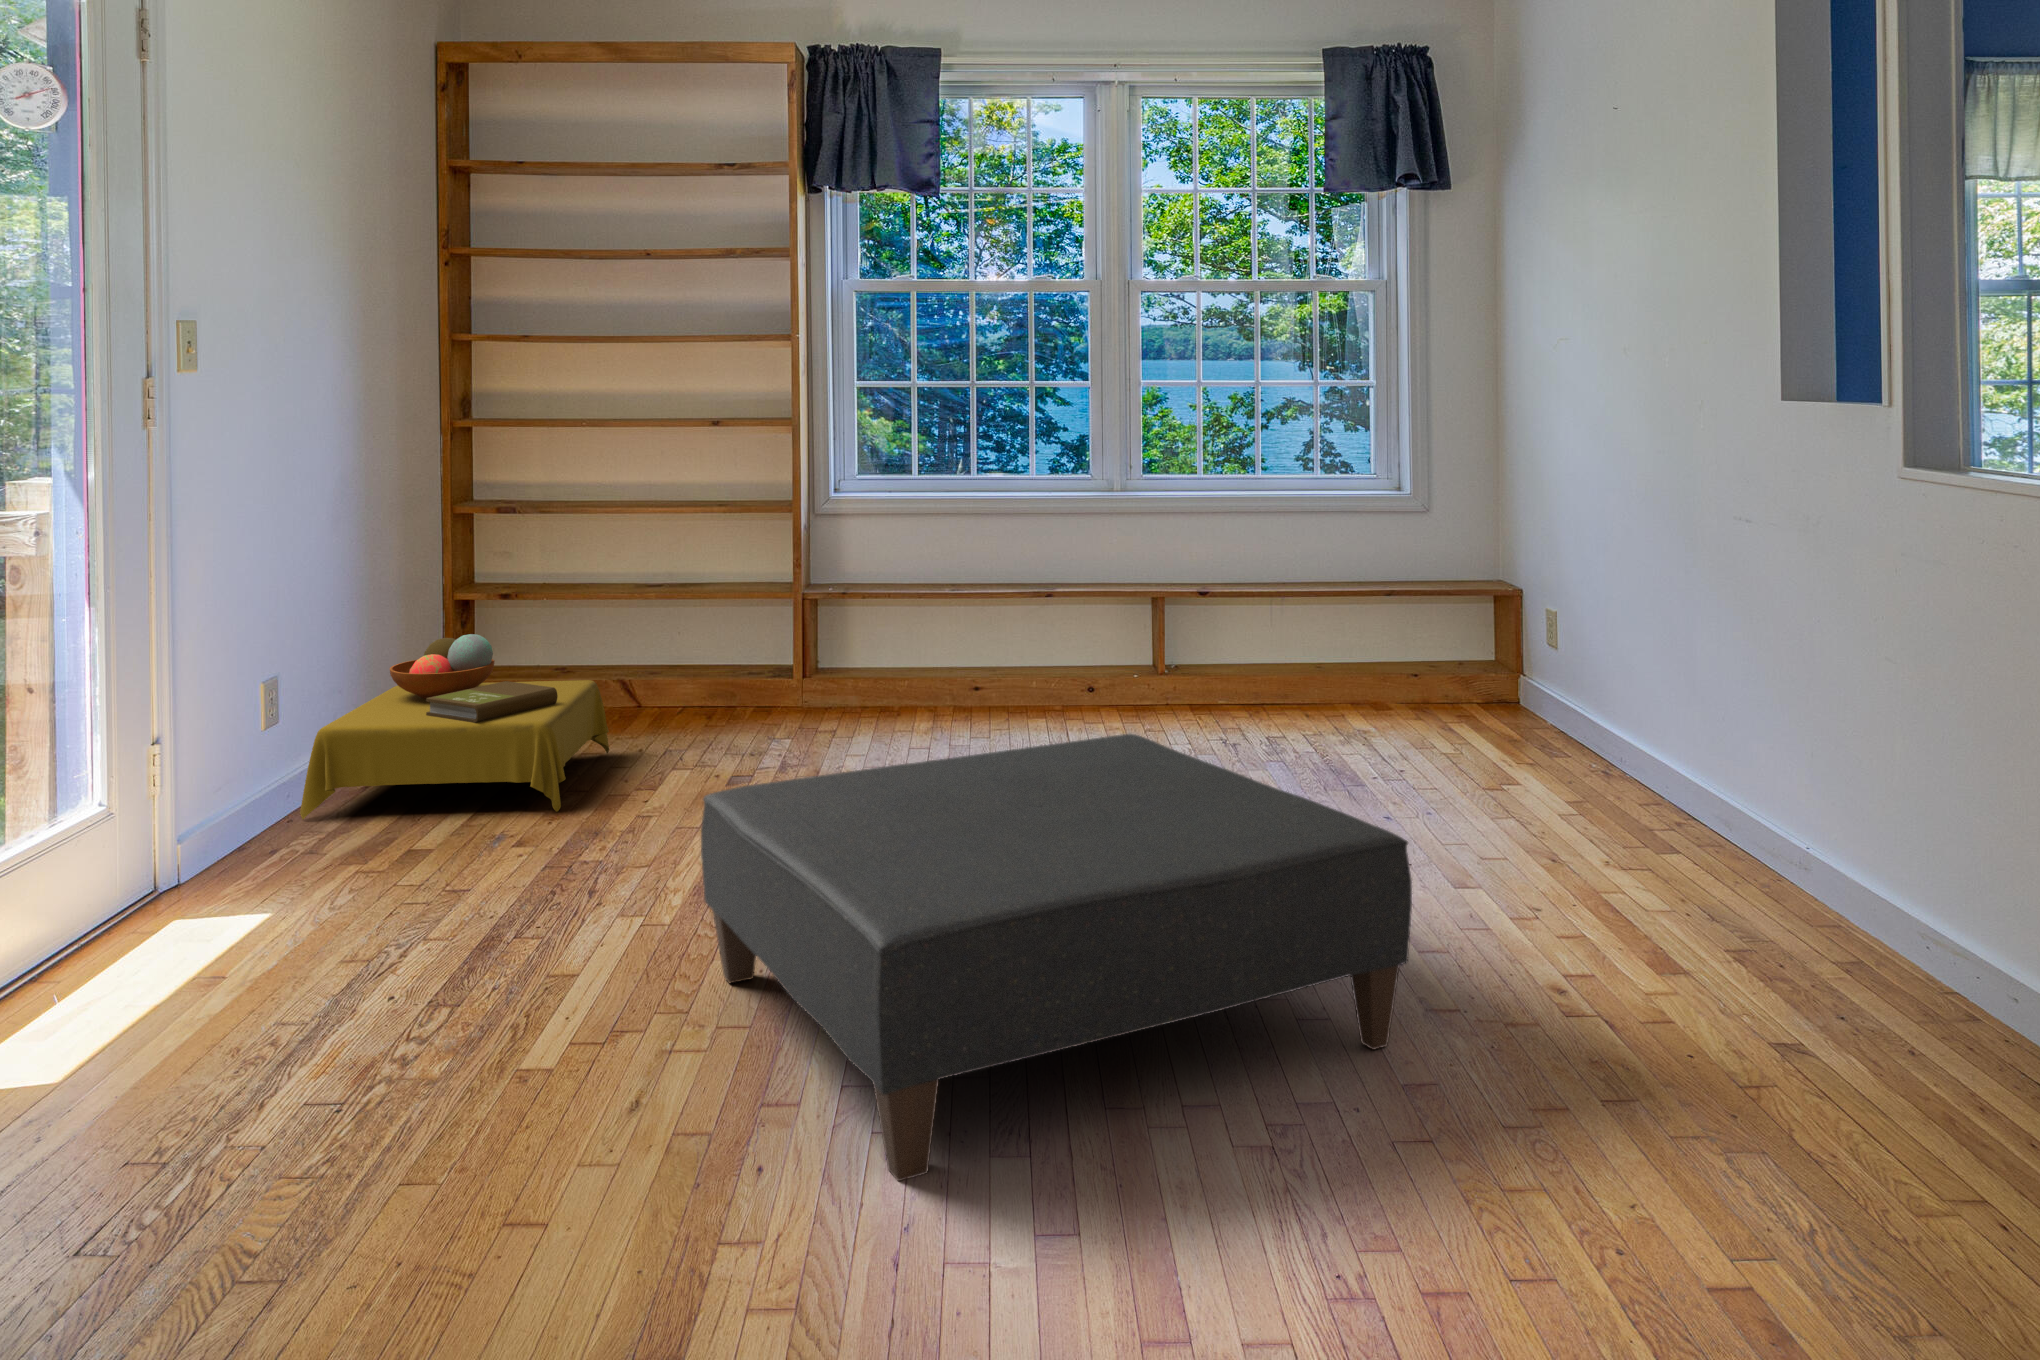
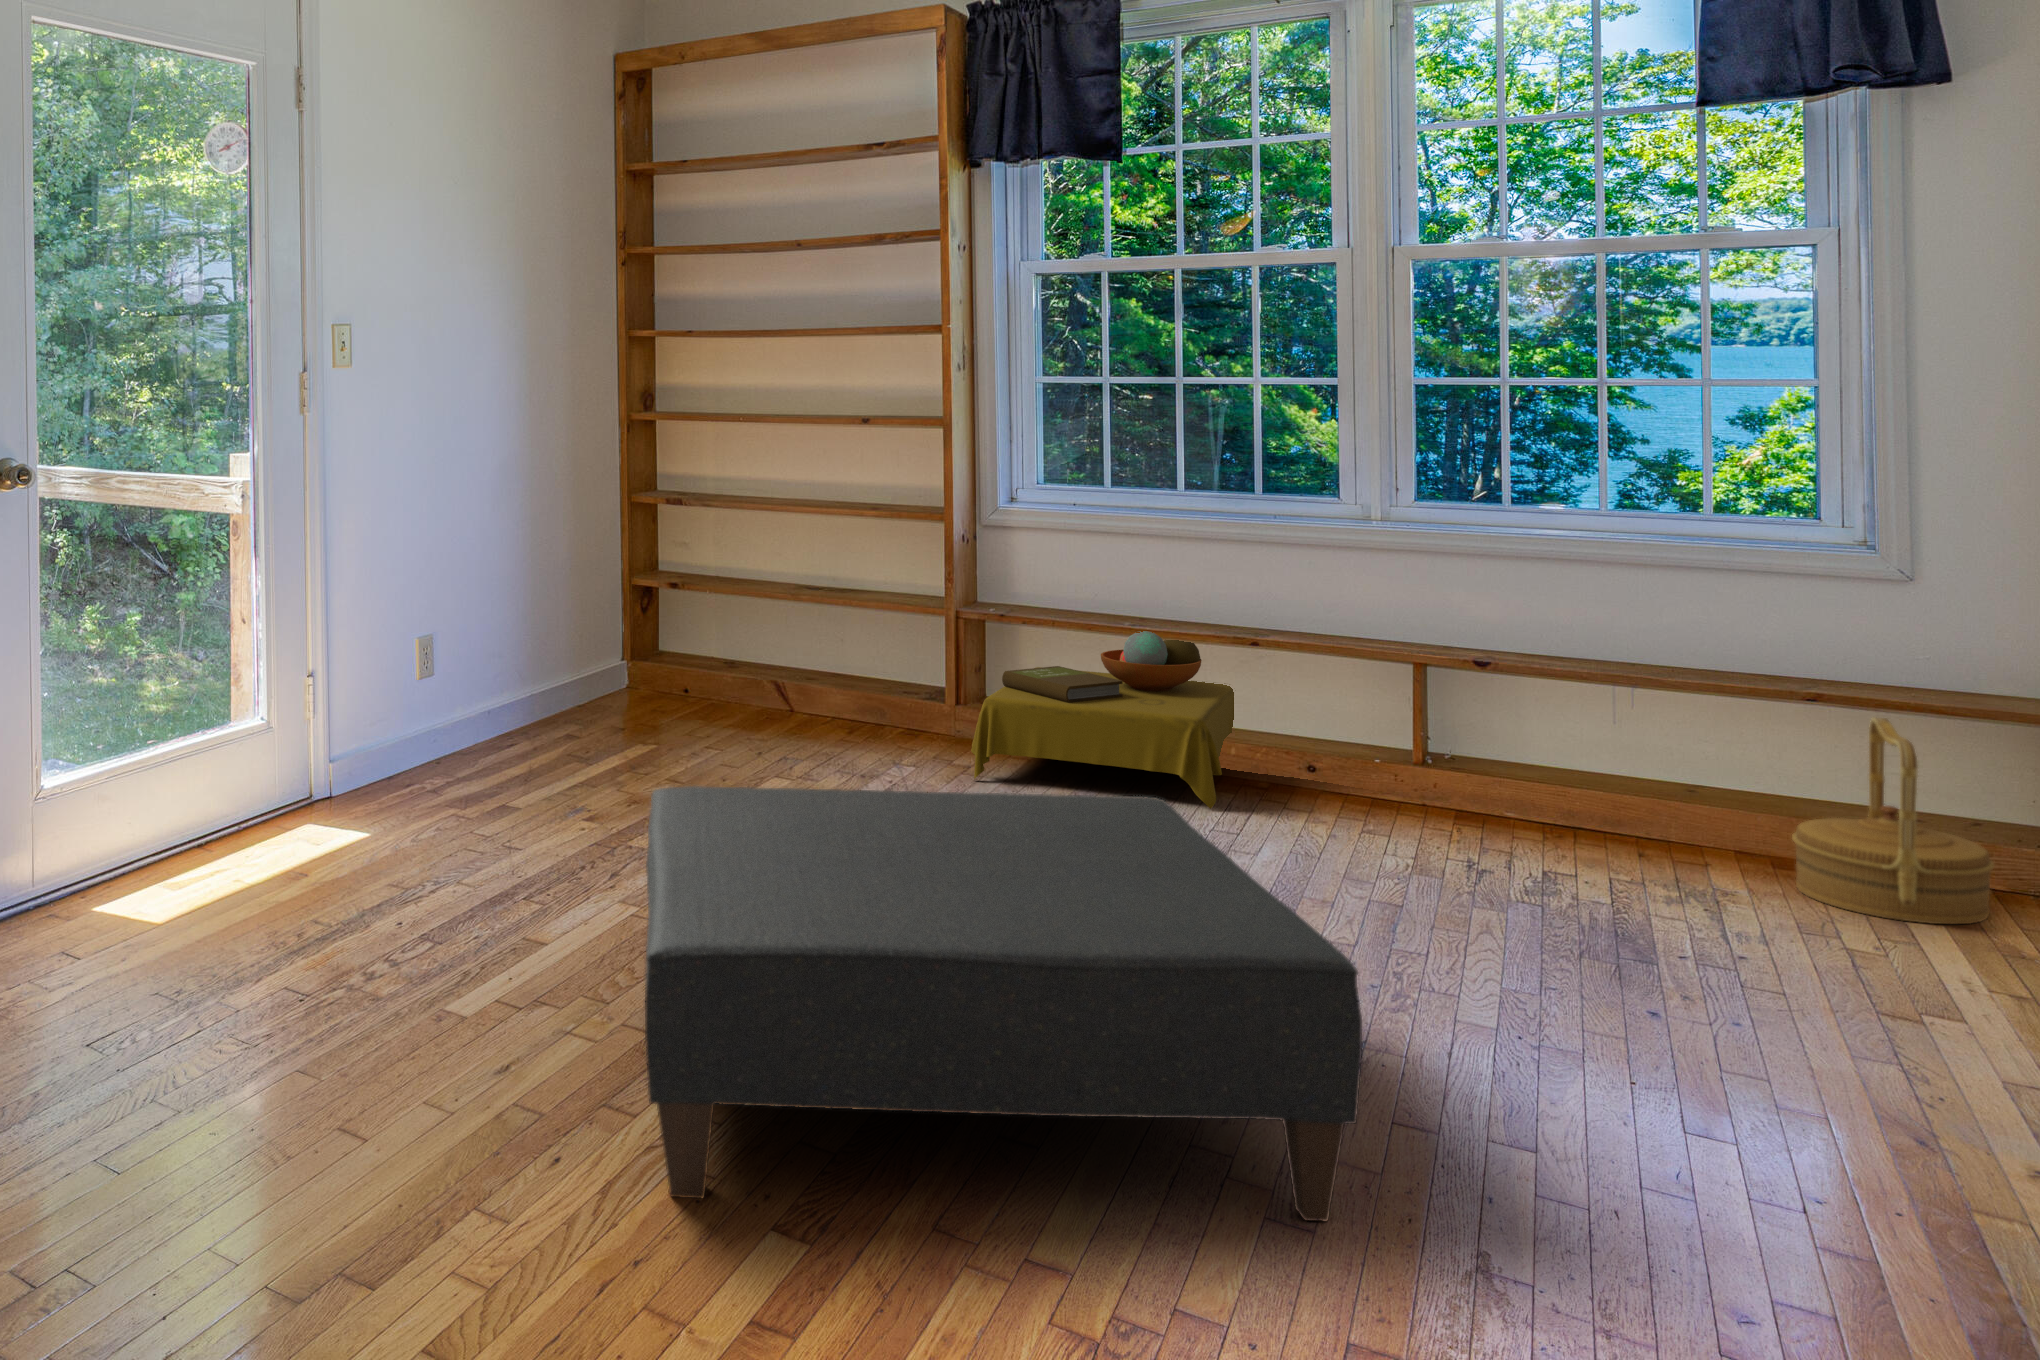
woven basket: none [1451,611,1567,751] -> present [1792,718,1994,924]
side table: present [300,634,609,820] -> present [971,631,1234,809]

